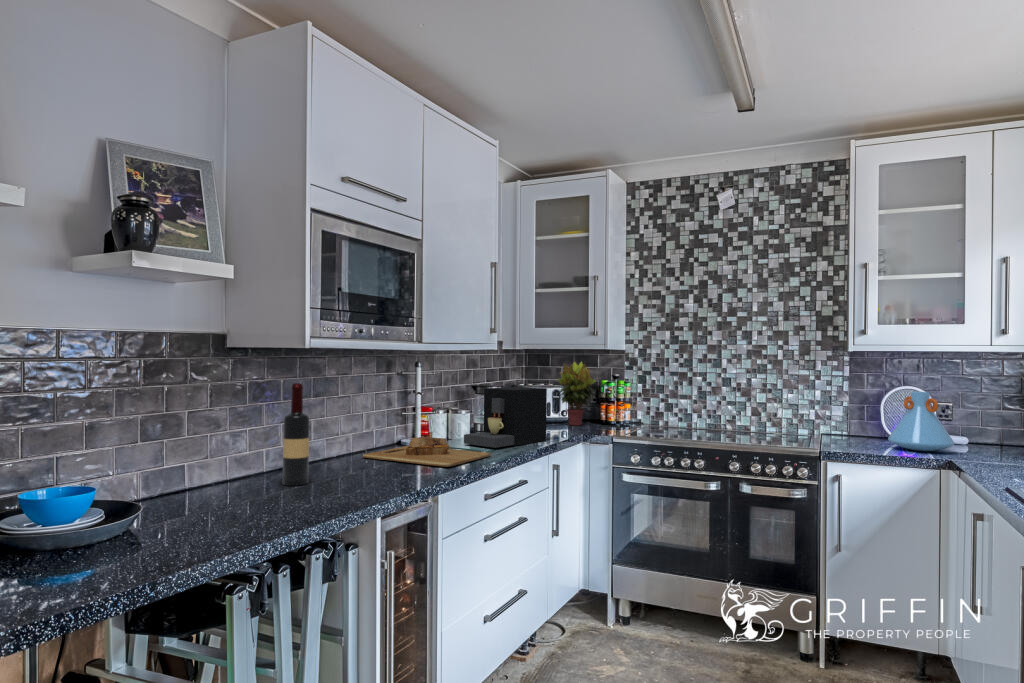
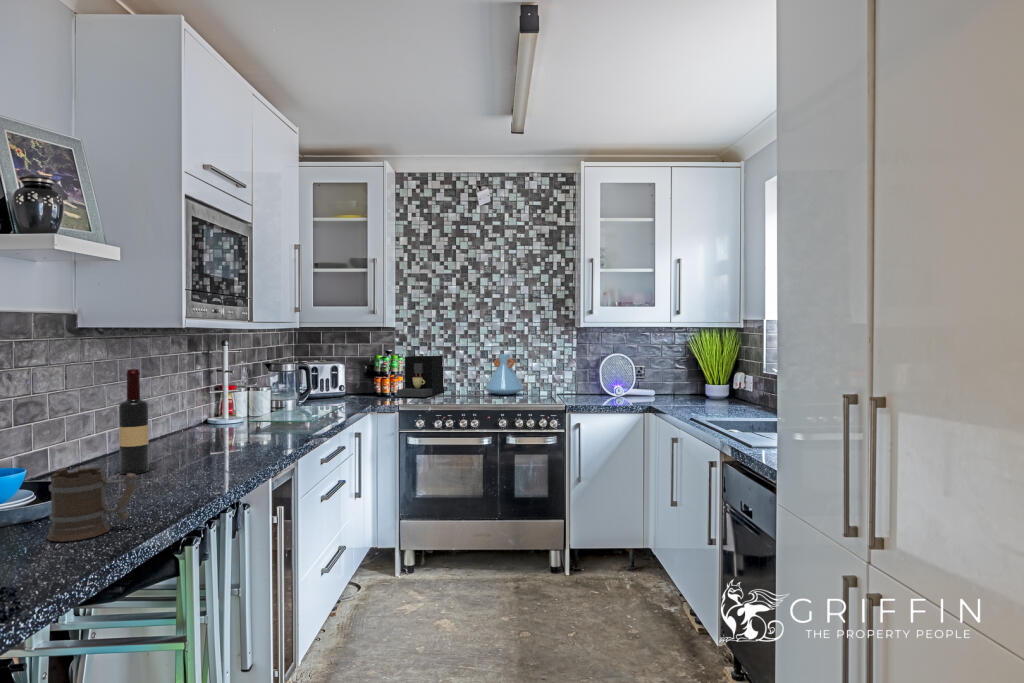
potted plant: present [558,362,596,425] -> none [334,339,375,399]
coffee maker: present [464,387,547,448] -> present [397,356,444,397]
vase: present [888,392,954,451] -> present [485,354,524,395]
cutting board: present [363,437,490,467] -> none [175,417,307,443]
mug: none [139,476,219,551] -> present [46,467,136,542]

